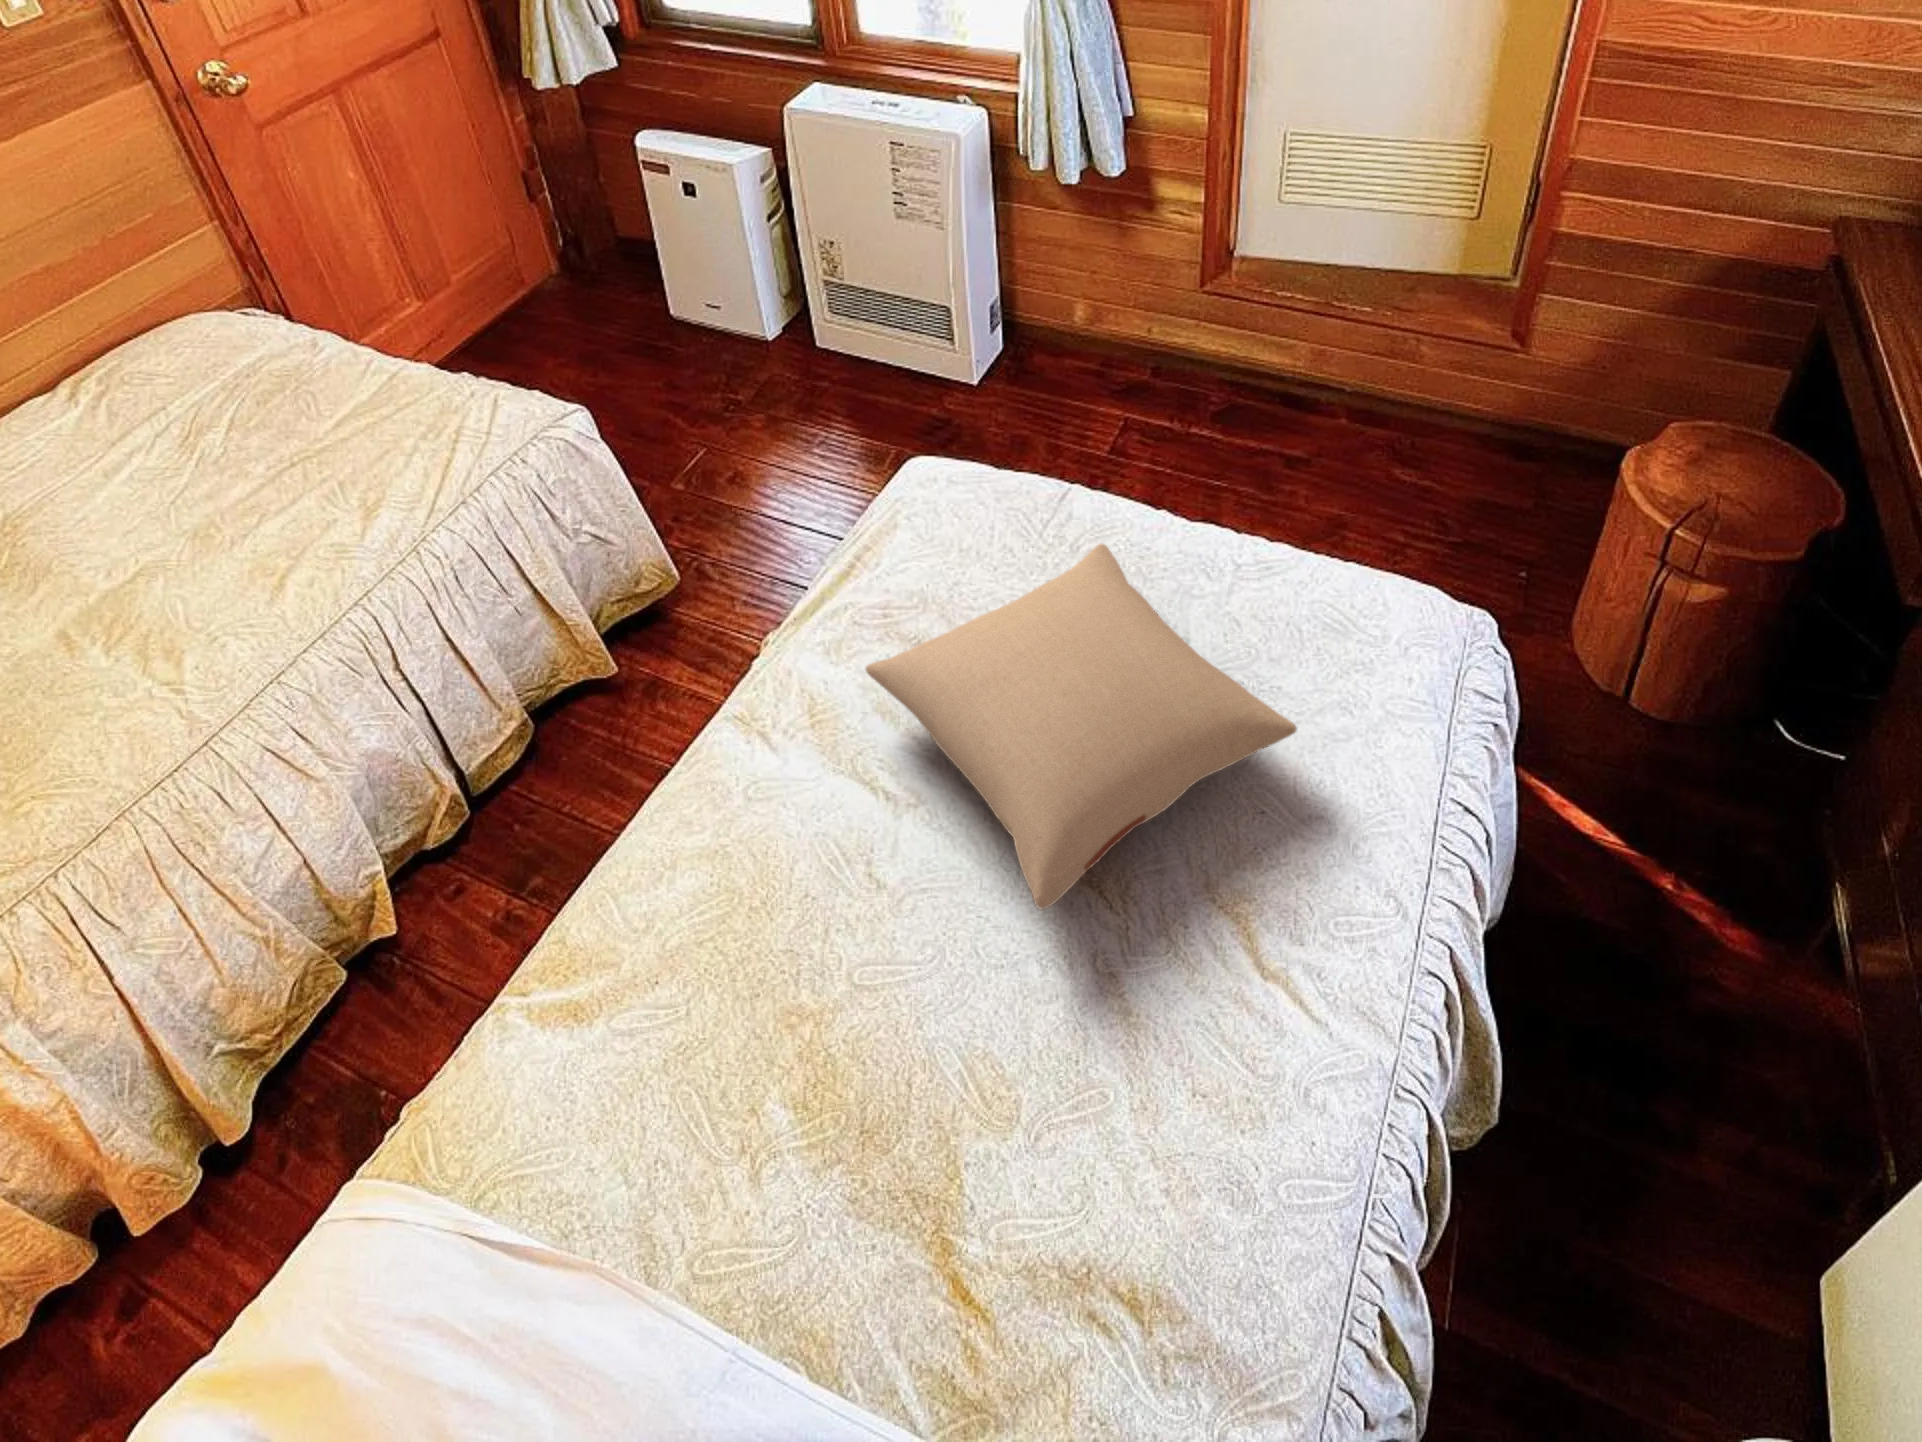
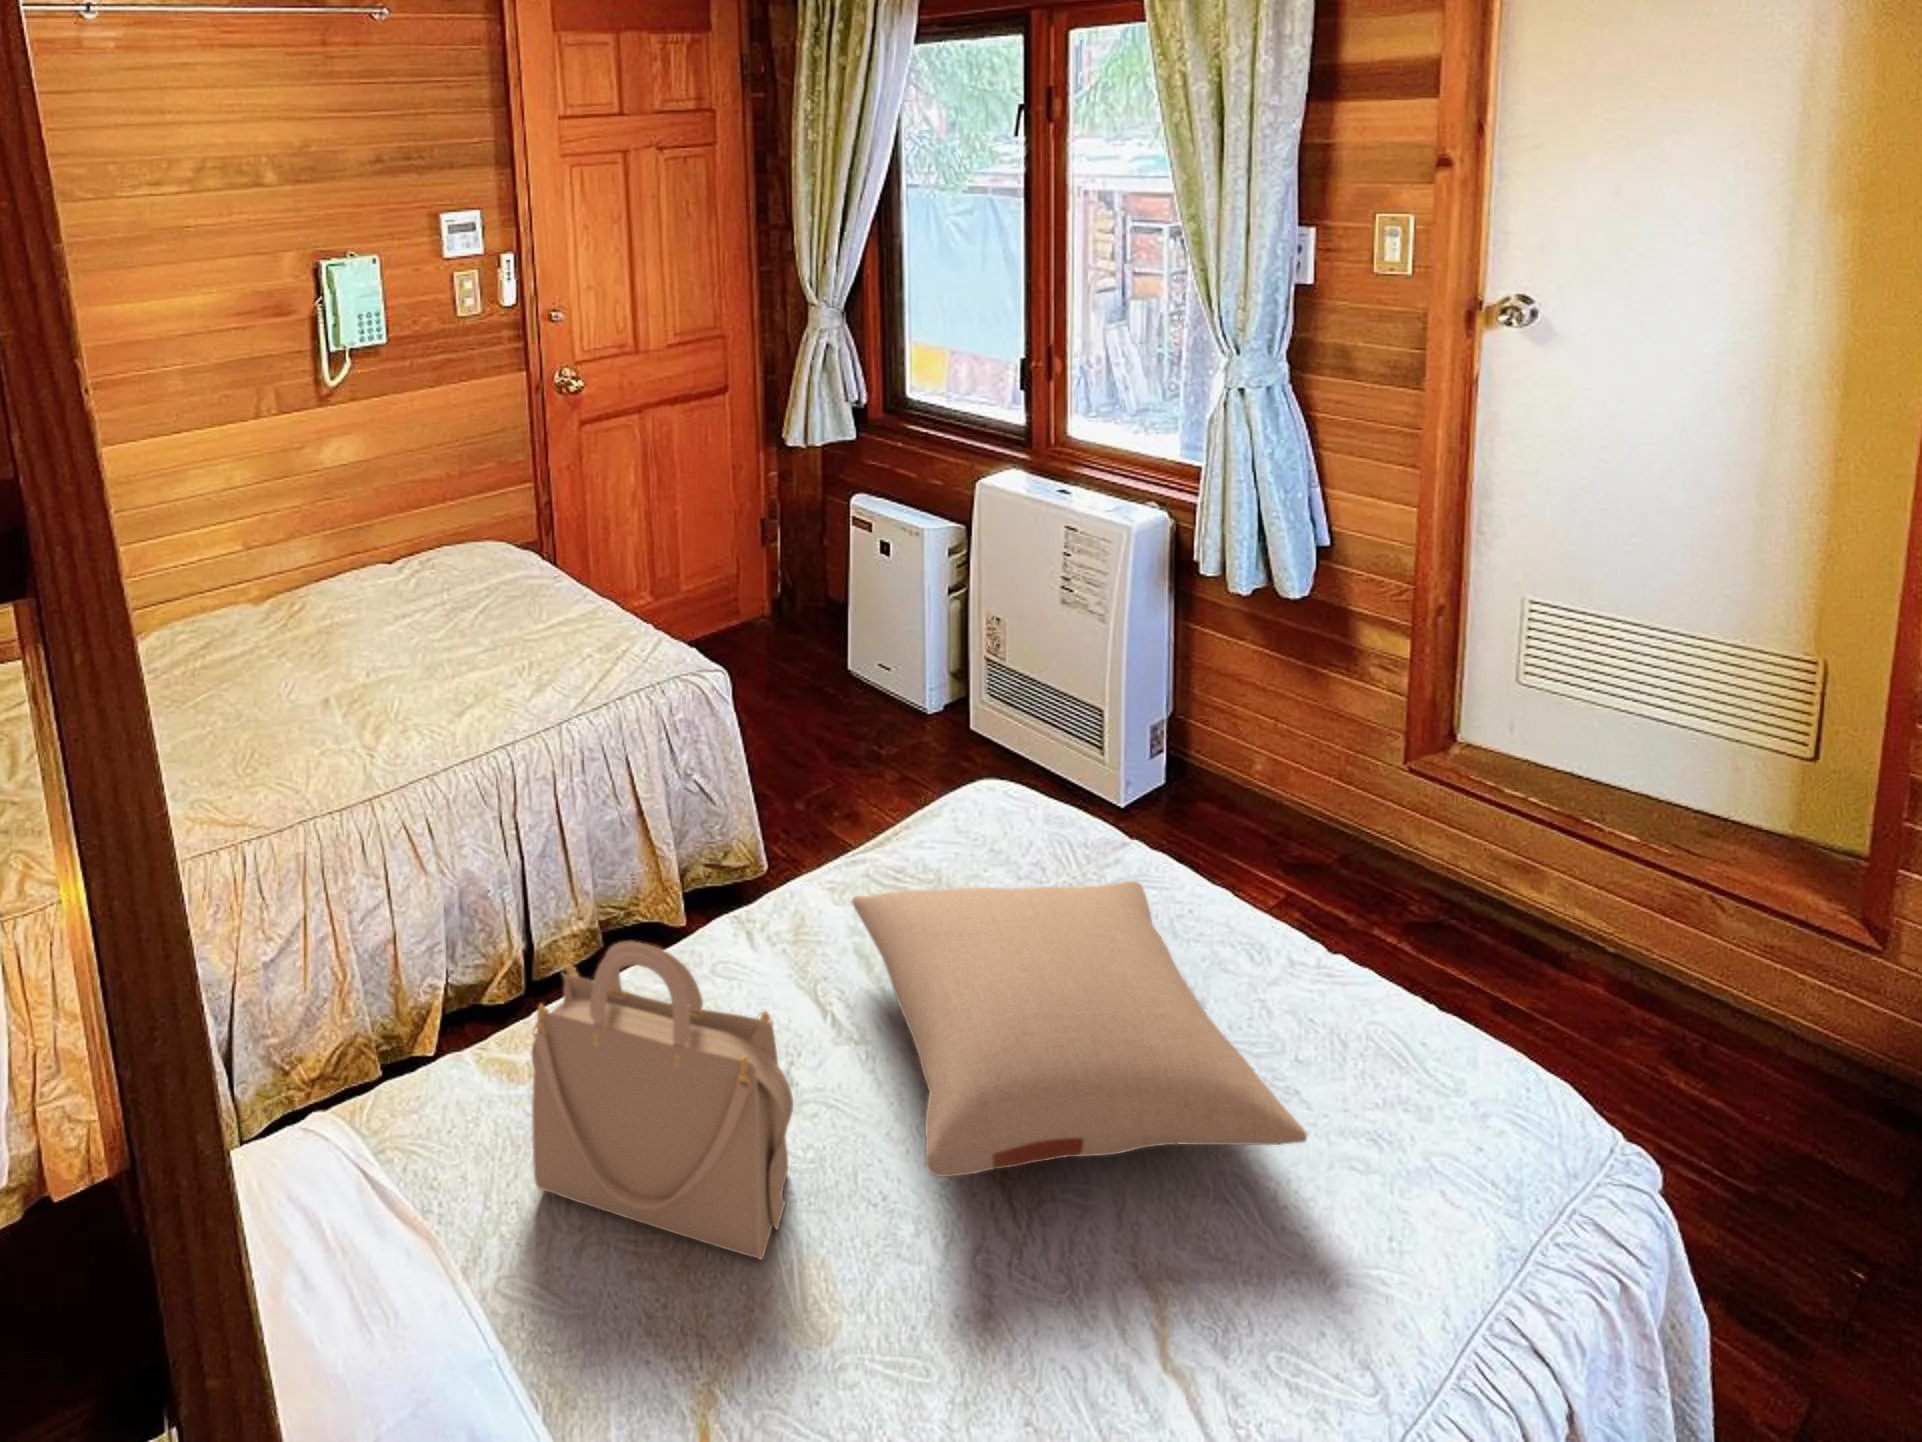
handbag: none [631,859,914,1102] -> present [532,941,793,1260]

